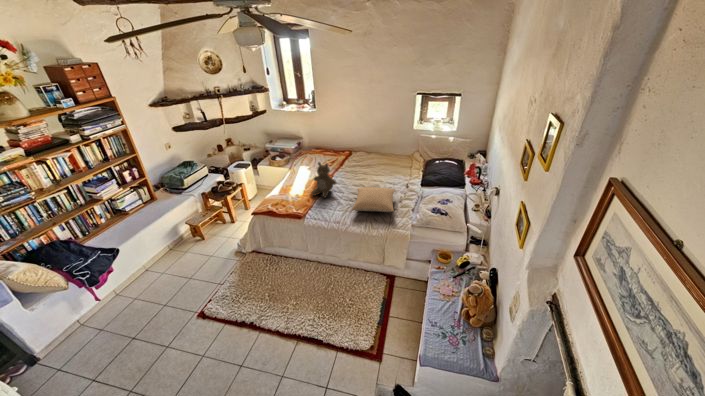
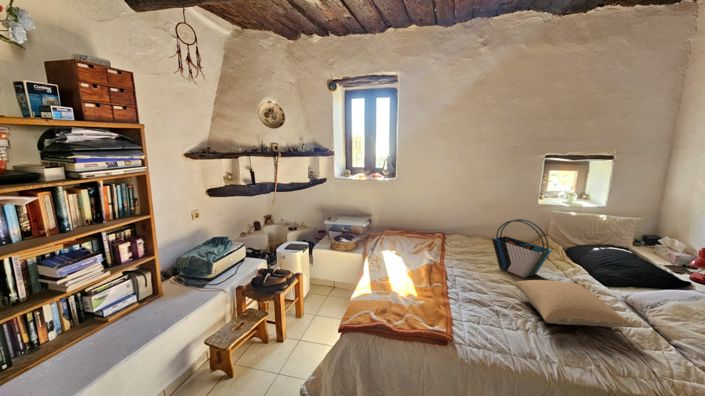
tote bag: none [363,147,391,184] -> present [492,219,552,278]
teddy bear: present [312,162,336,198] -> none [431,236,477,298]

